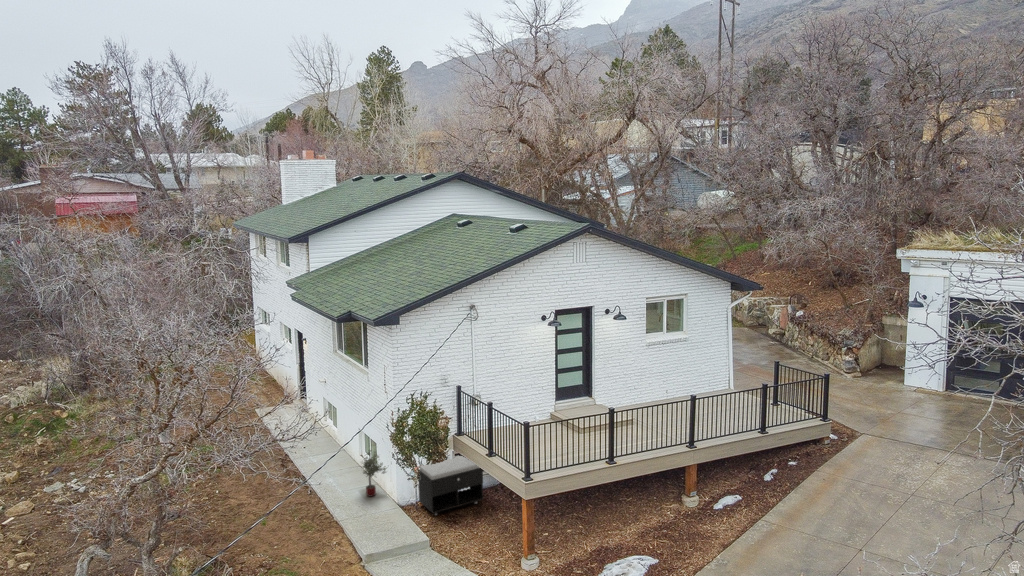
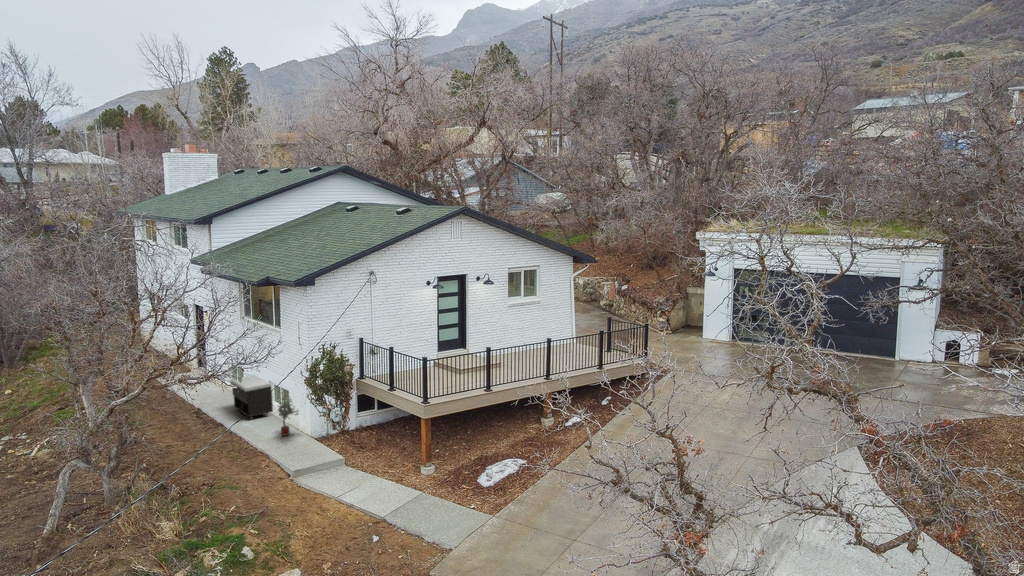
storage bench: present [419,455,484,515] -> present [230,375,273,419]

